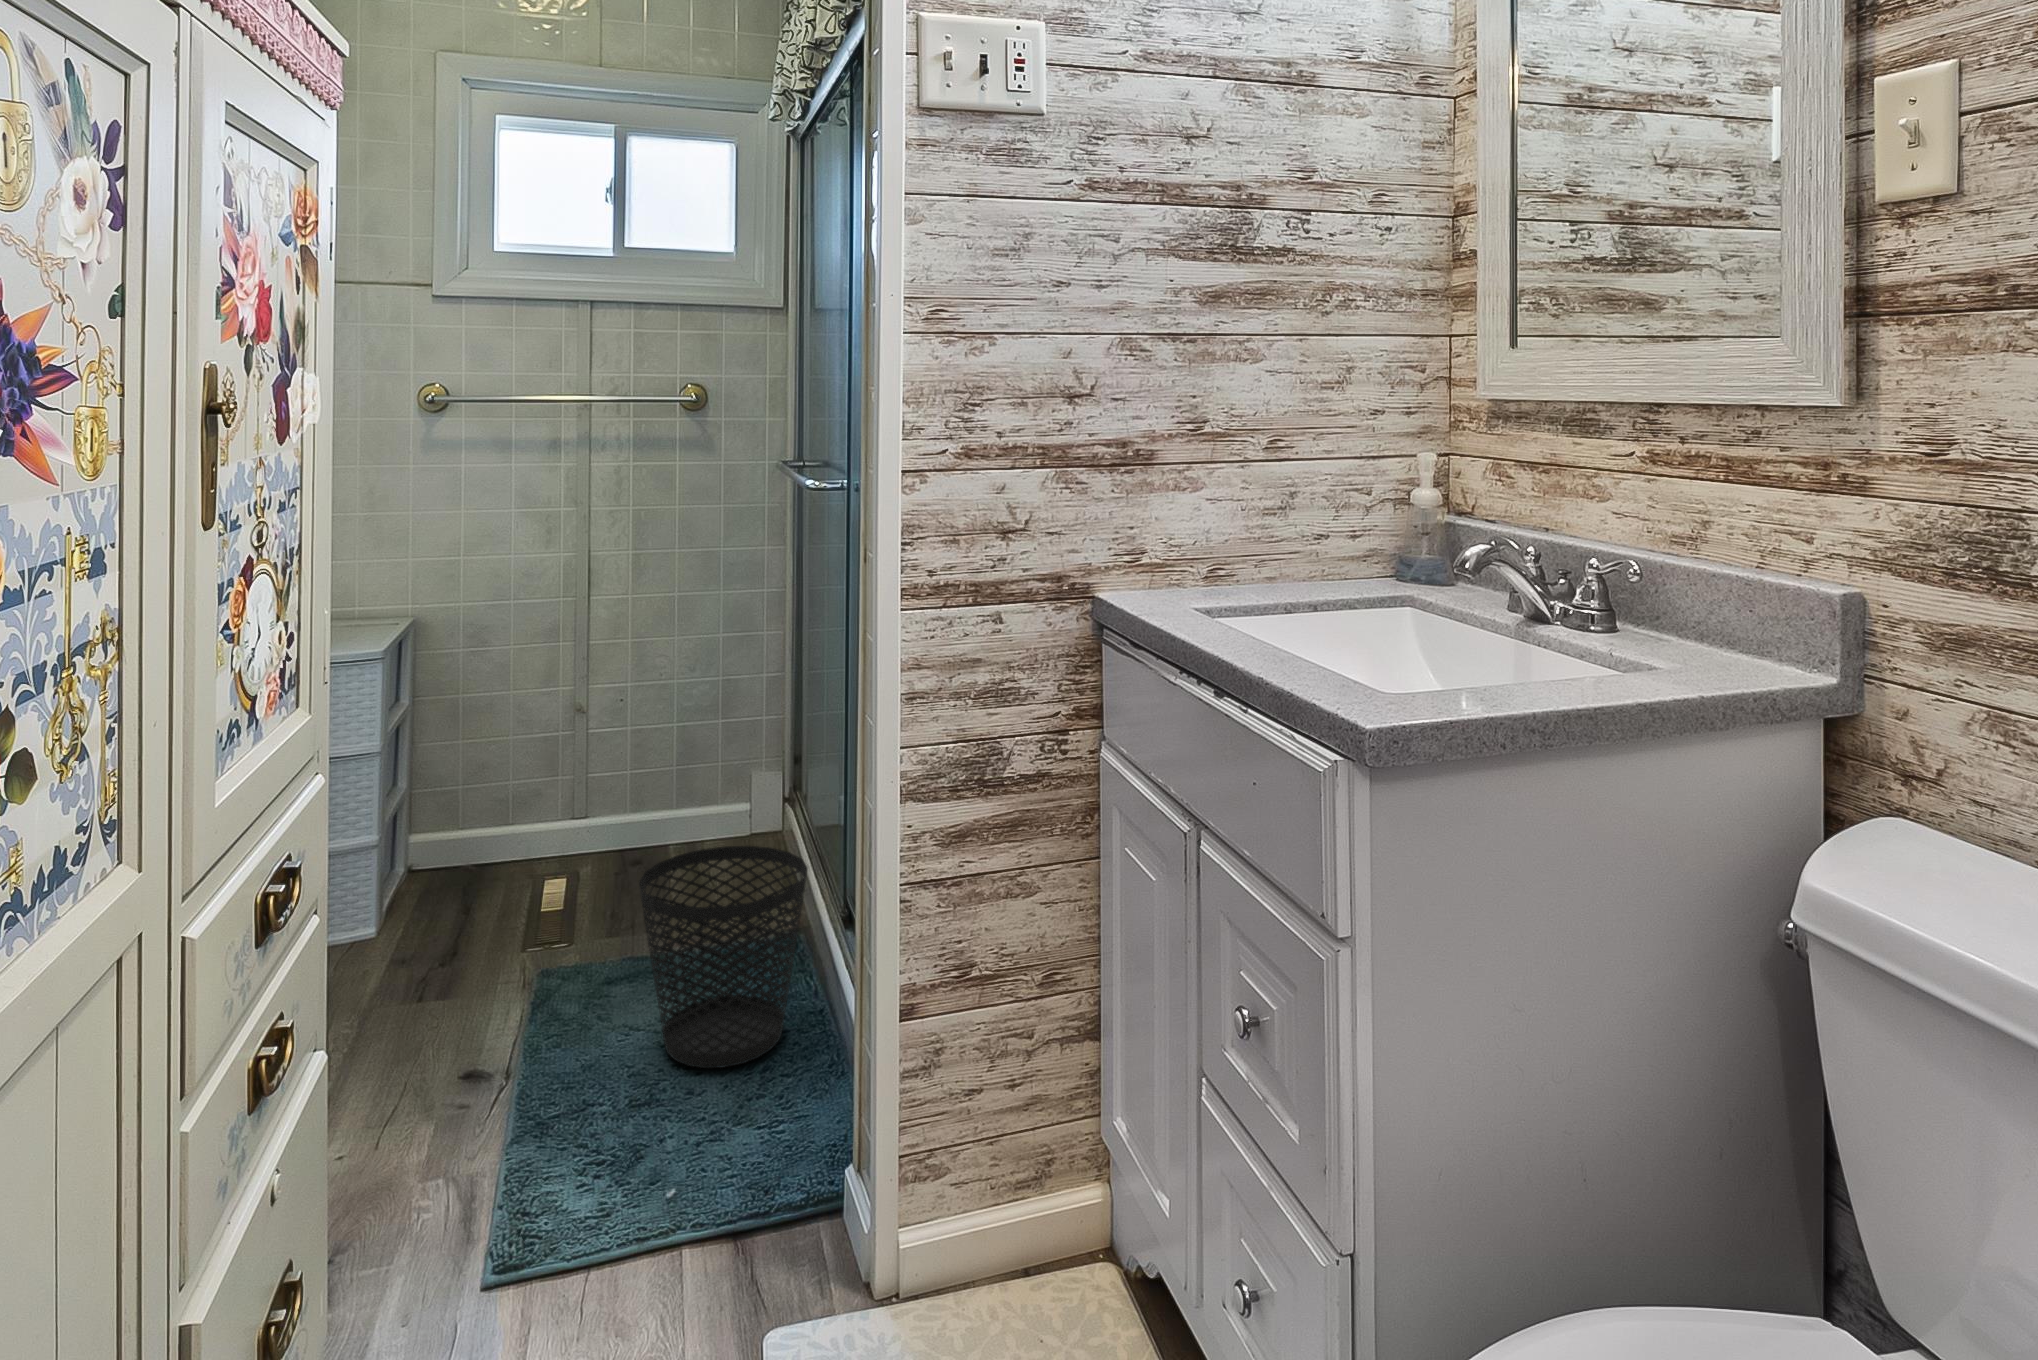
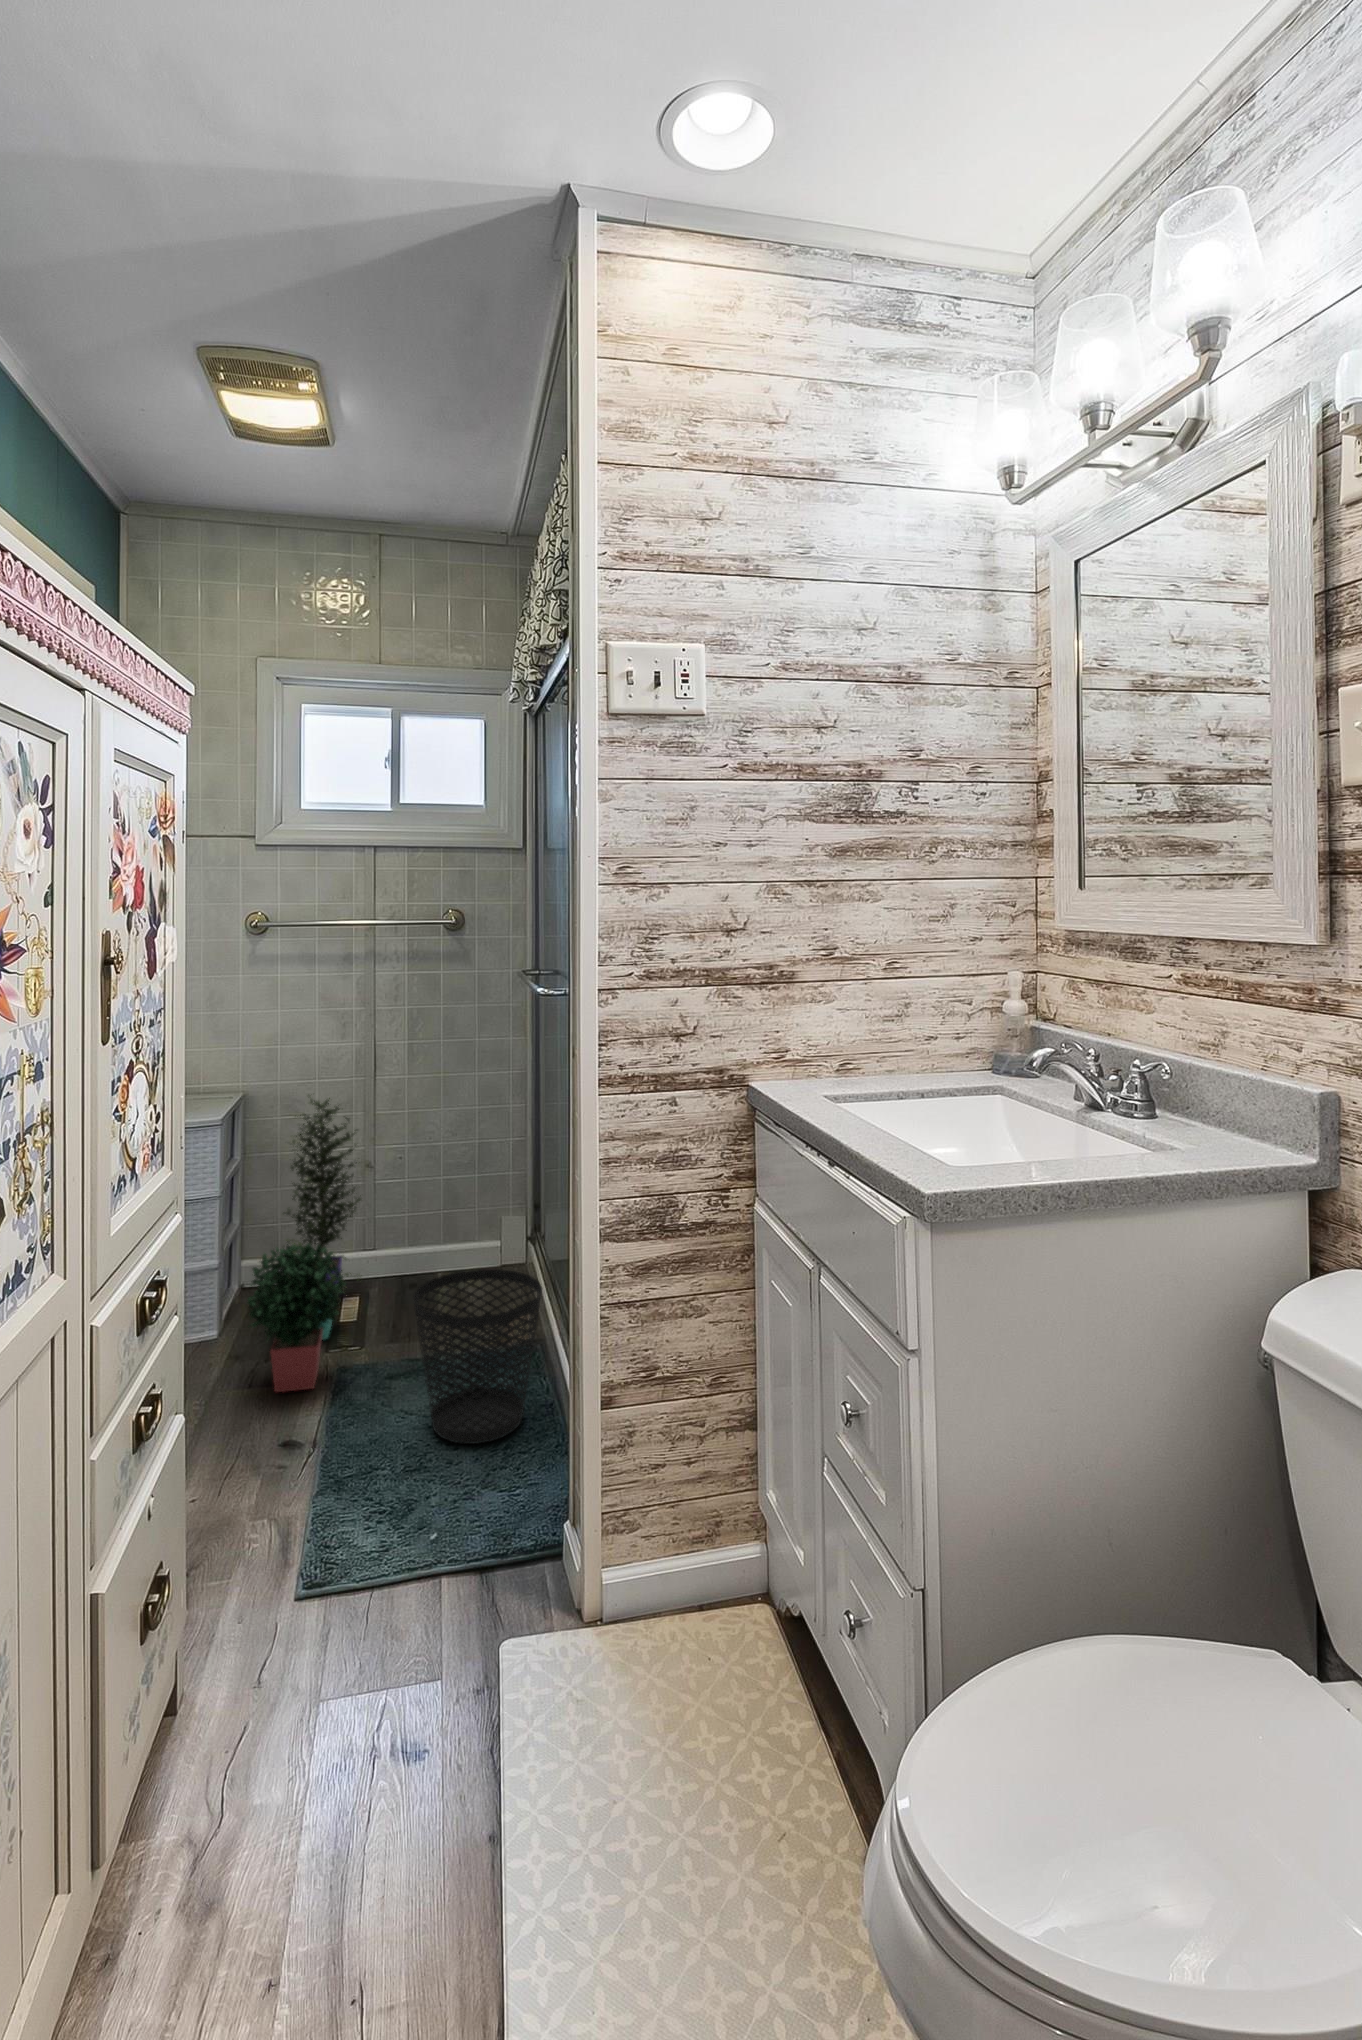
potted plant: none [414,628,570,1012] -> present [247,1097,361,1392]

